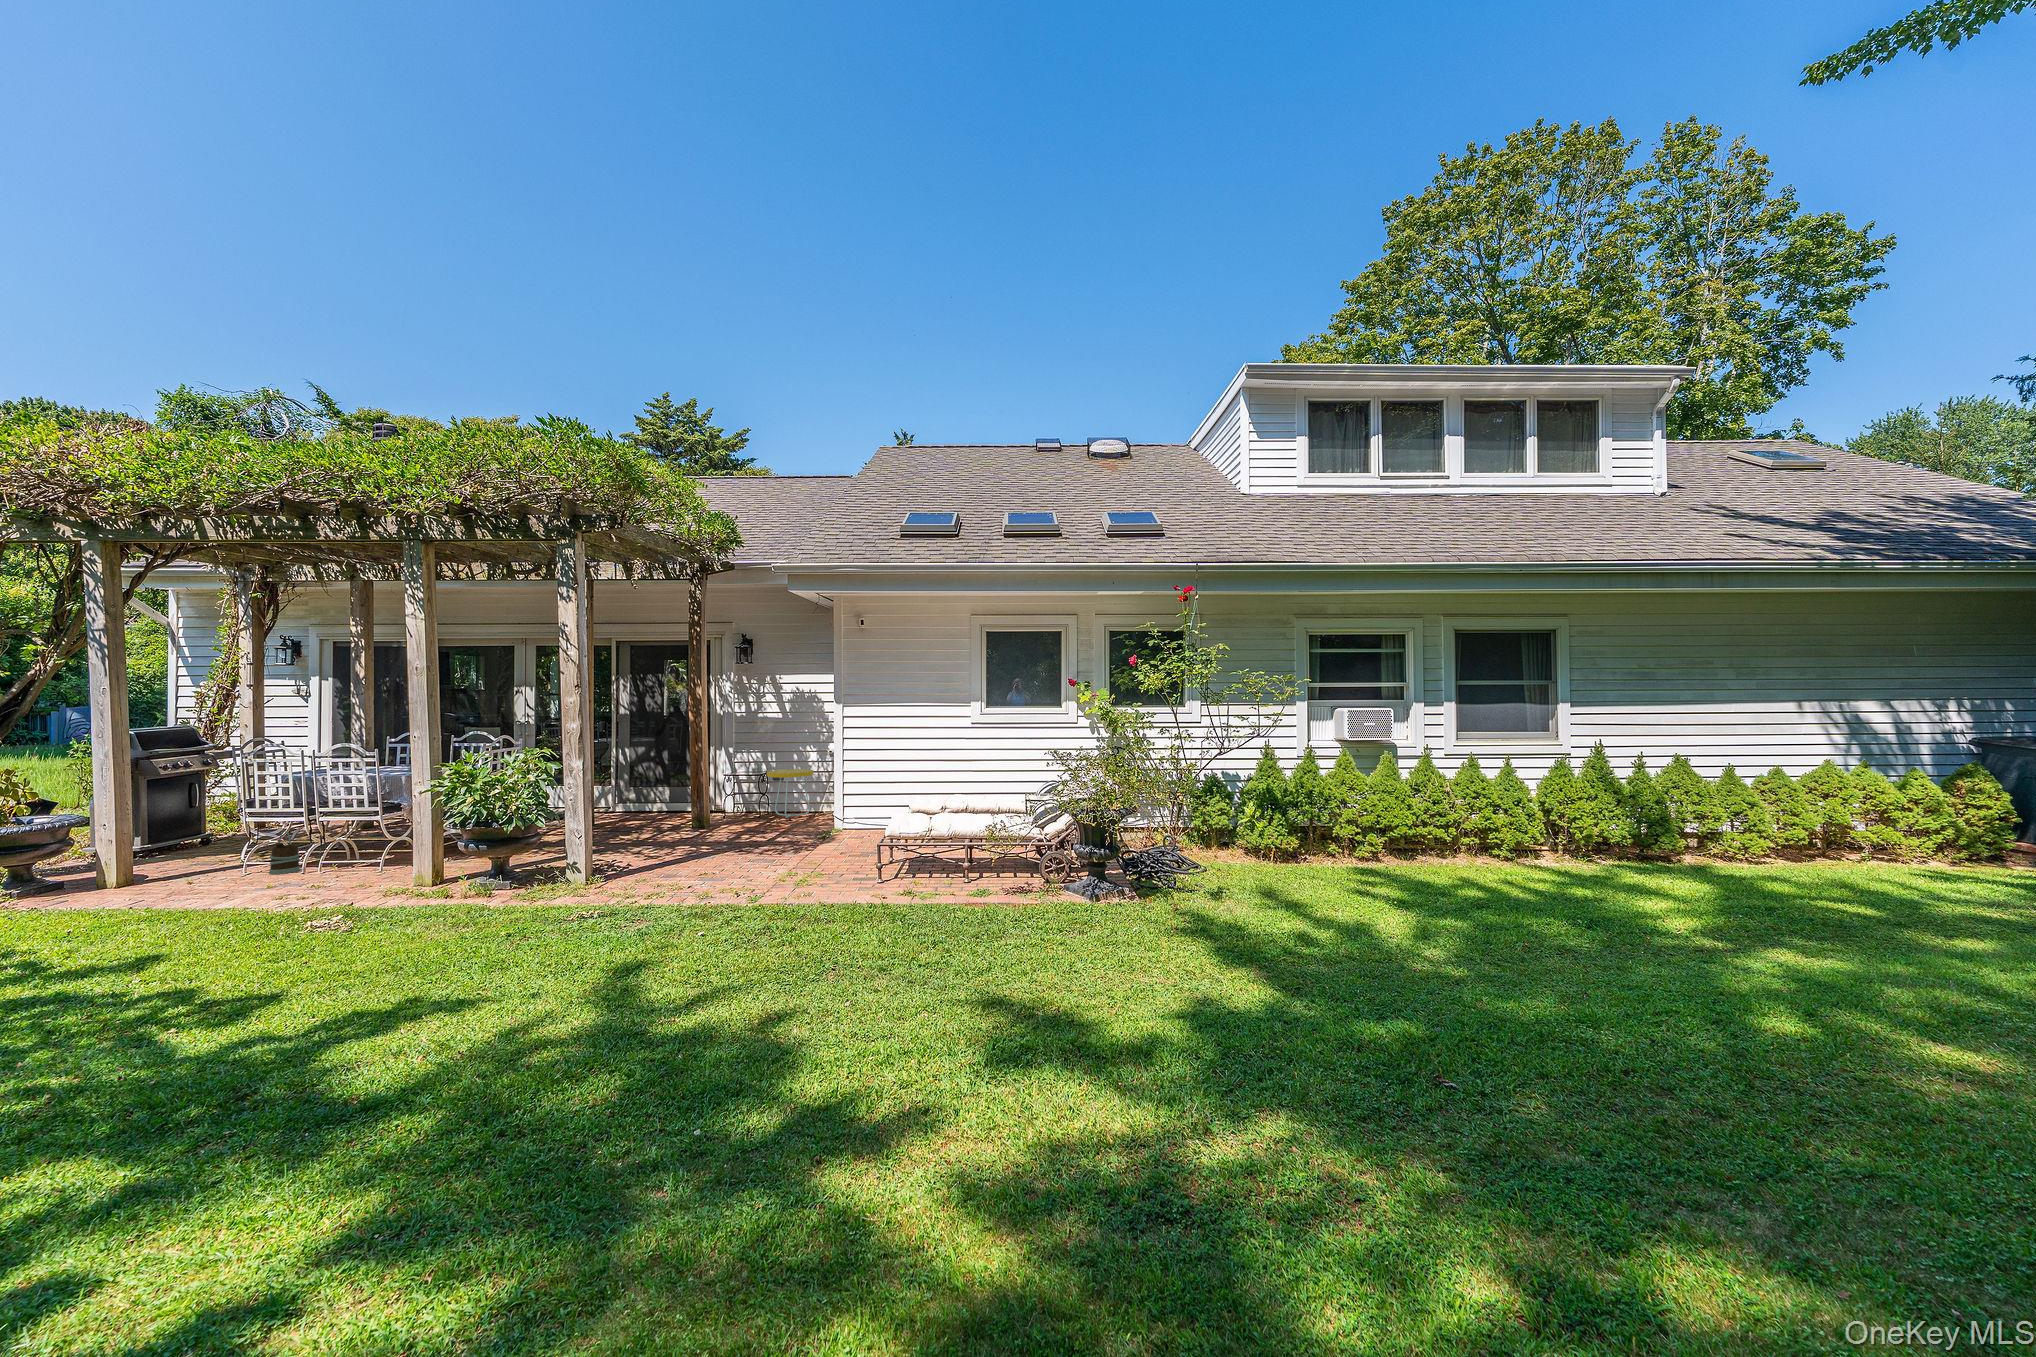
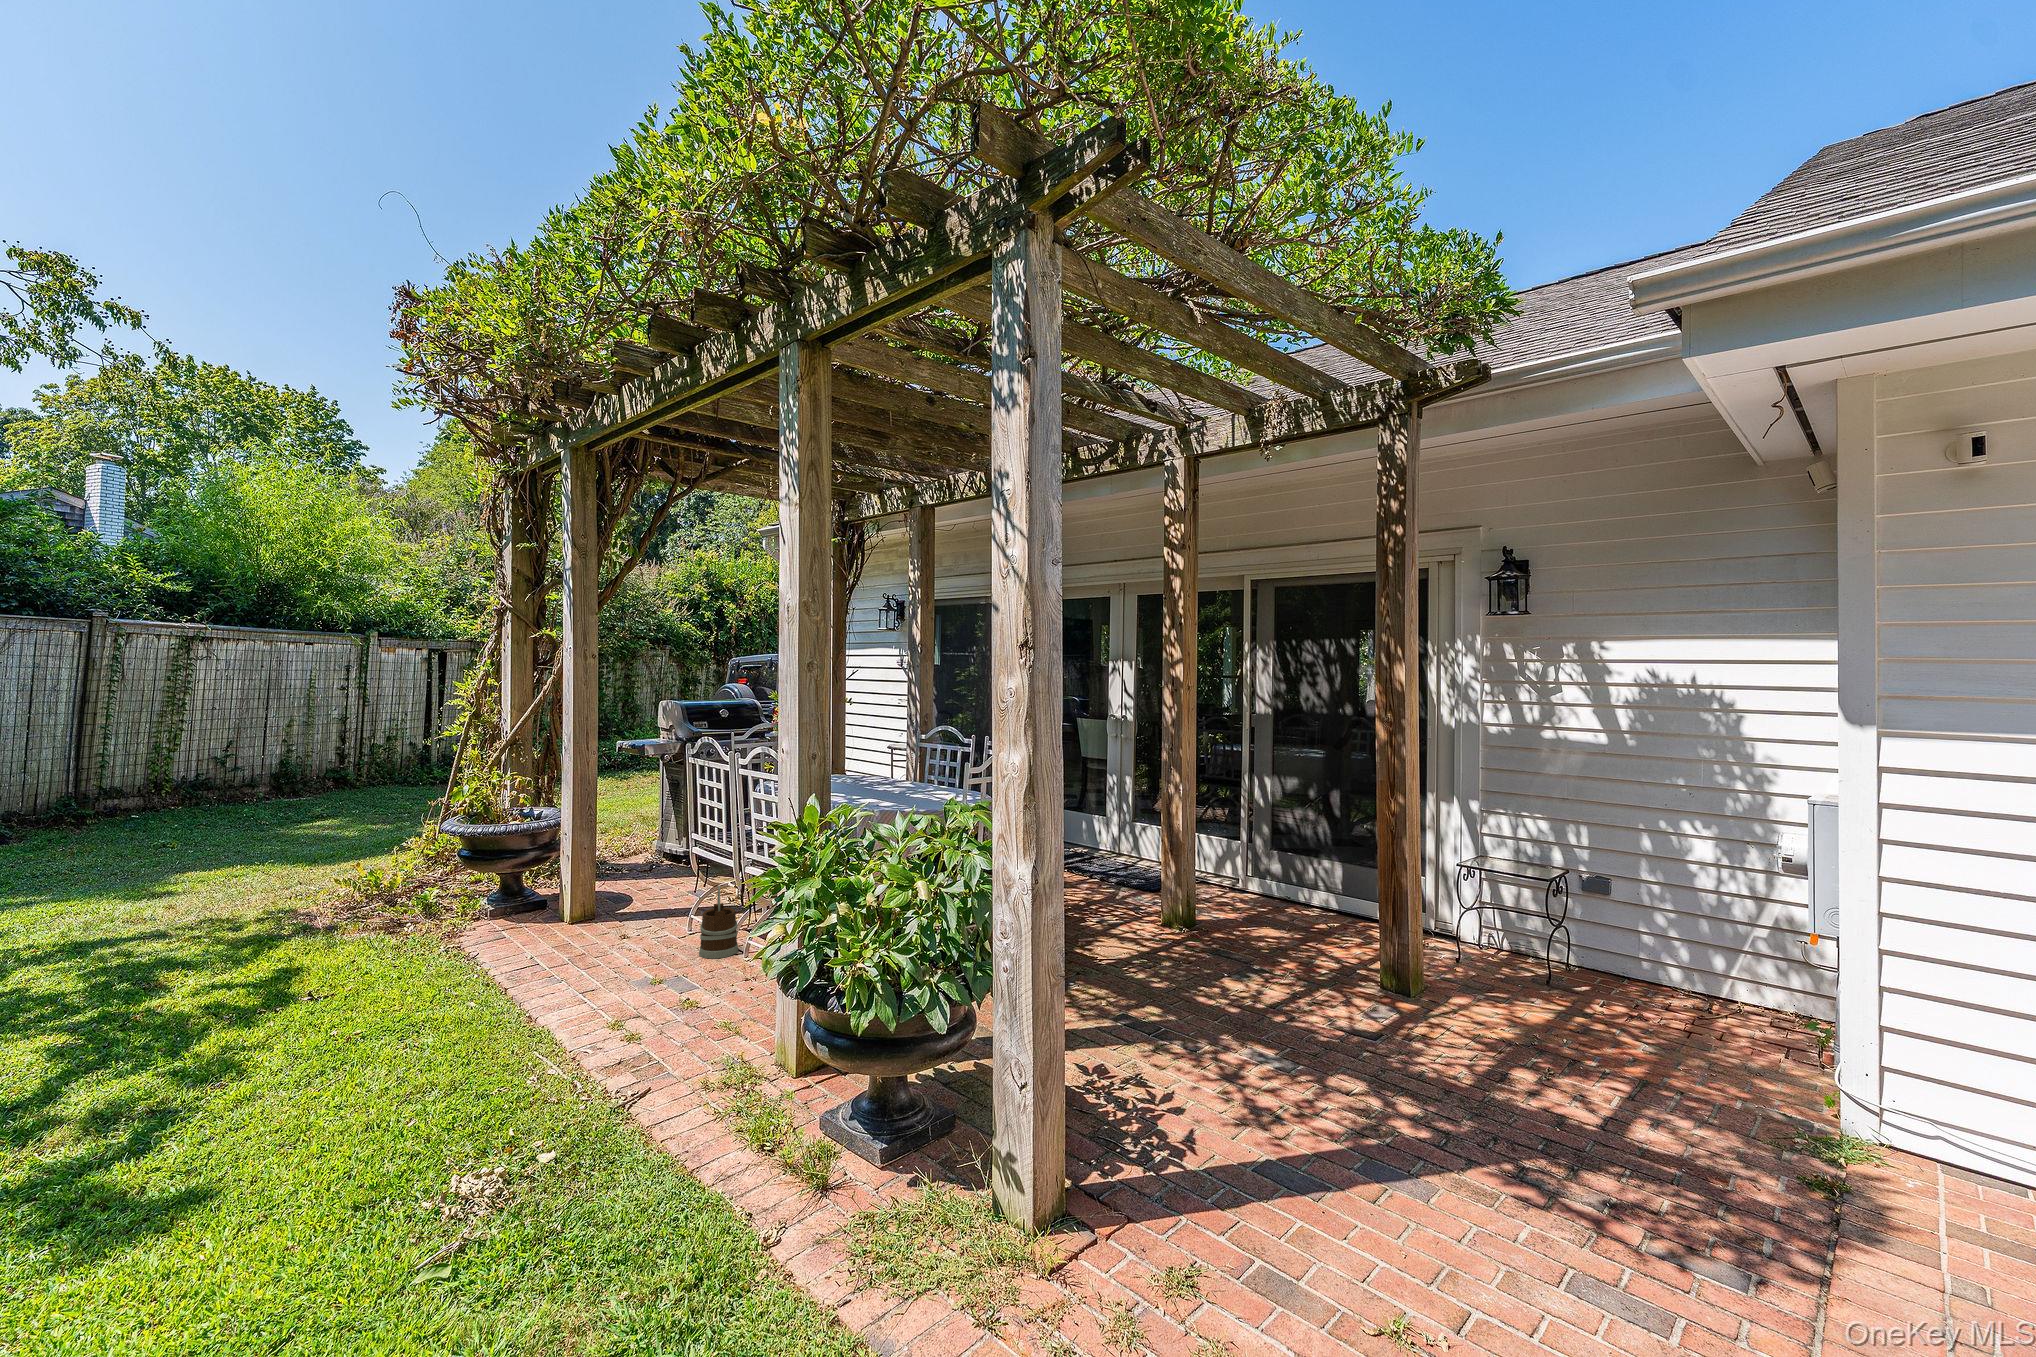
side table: present [767,769,813,818] -> none [1570,870,1714,1010]

